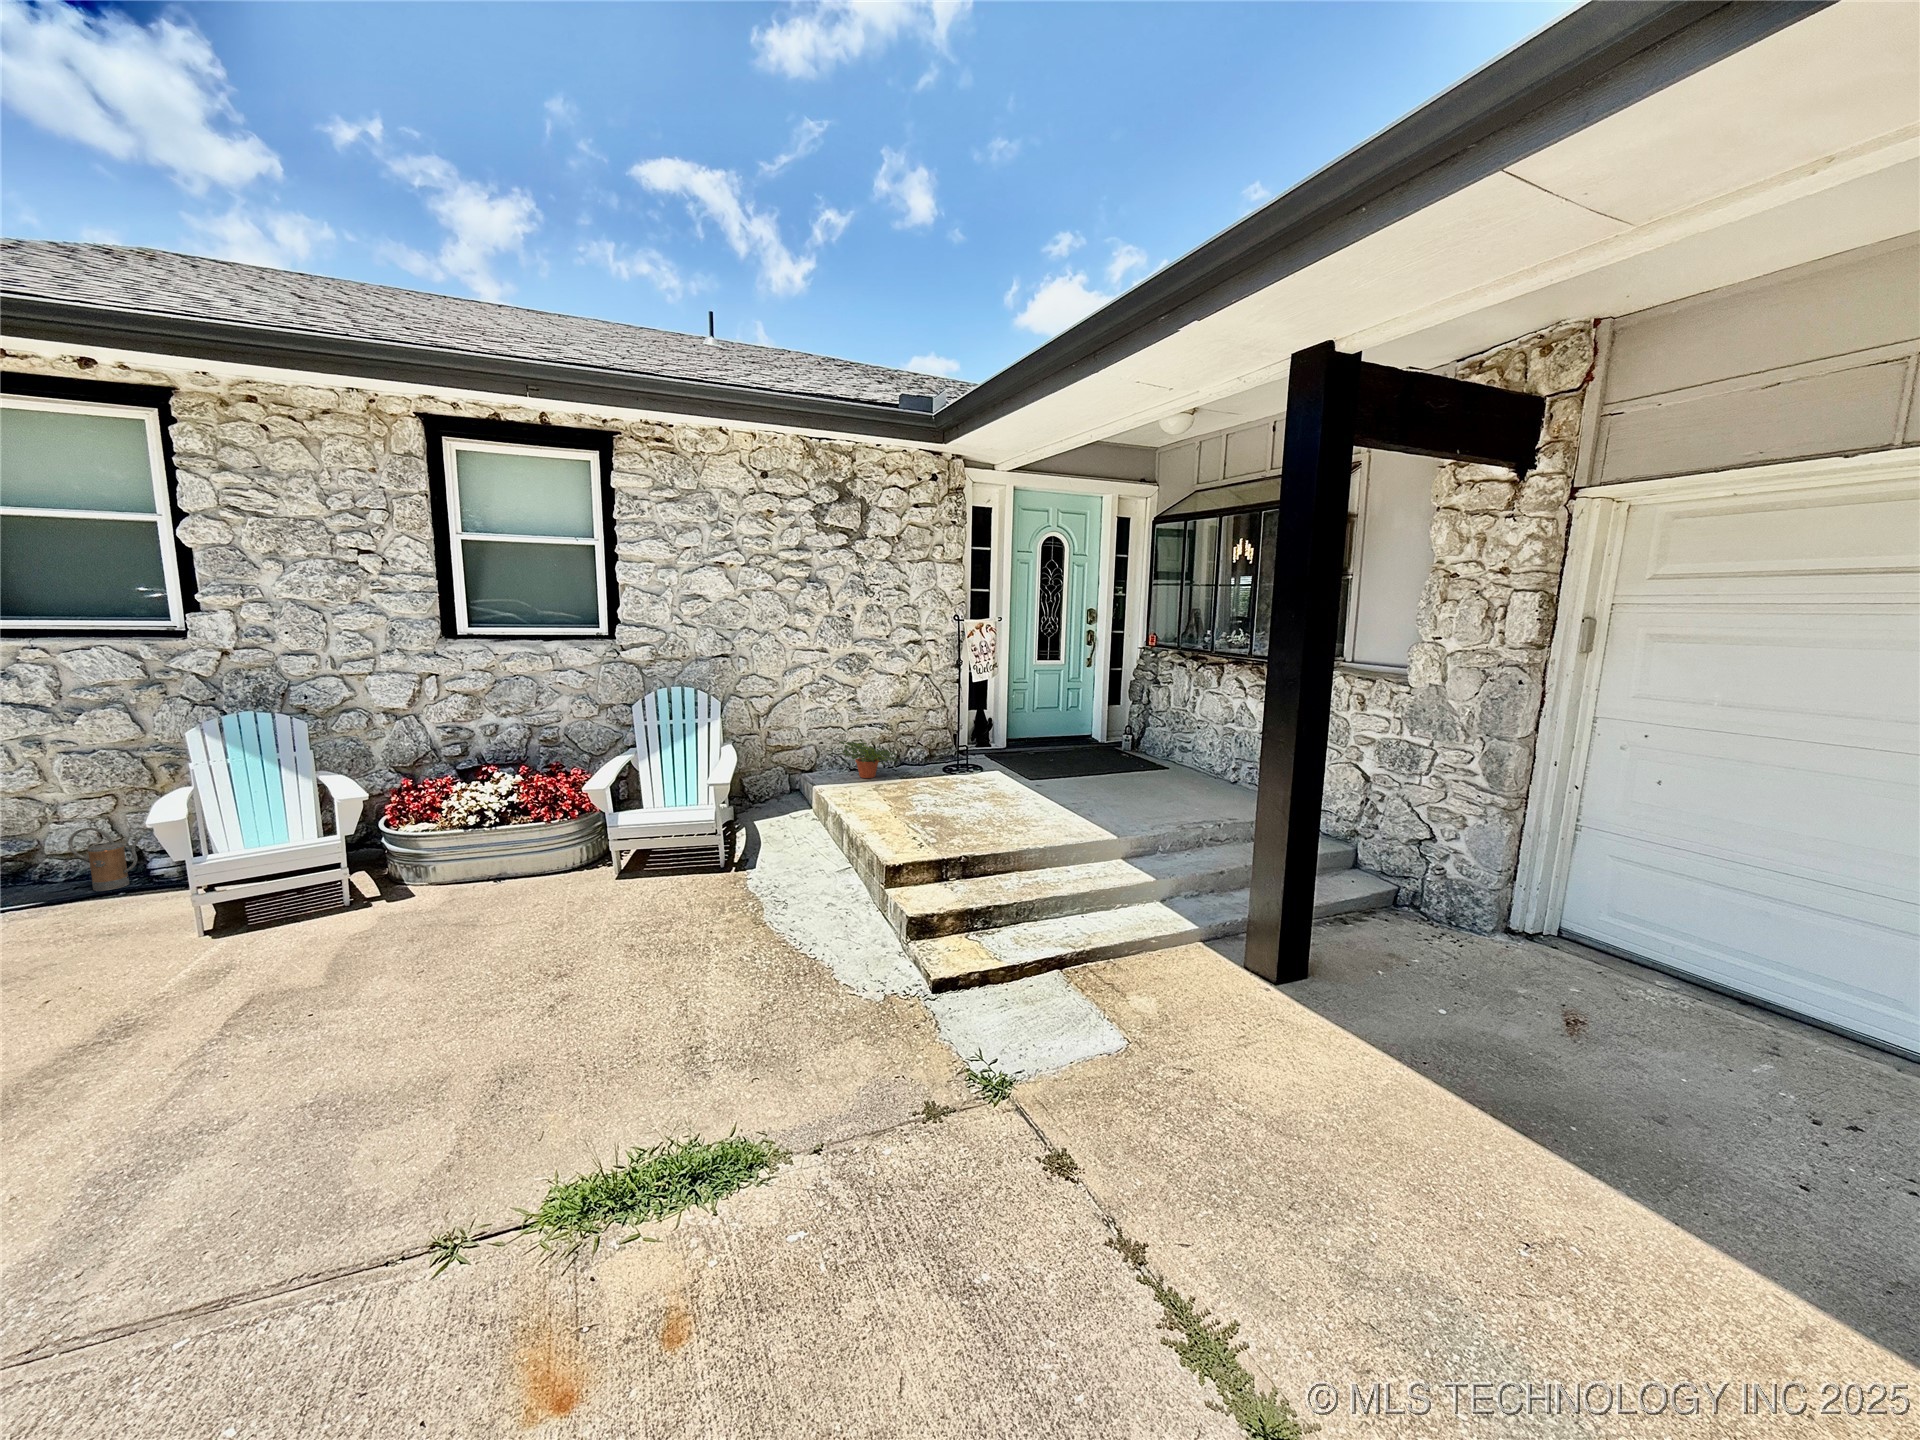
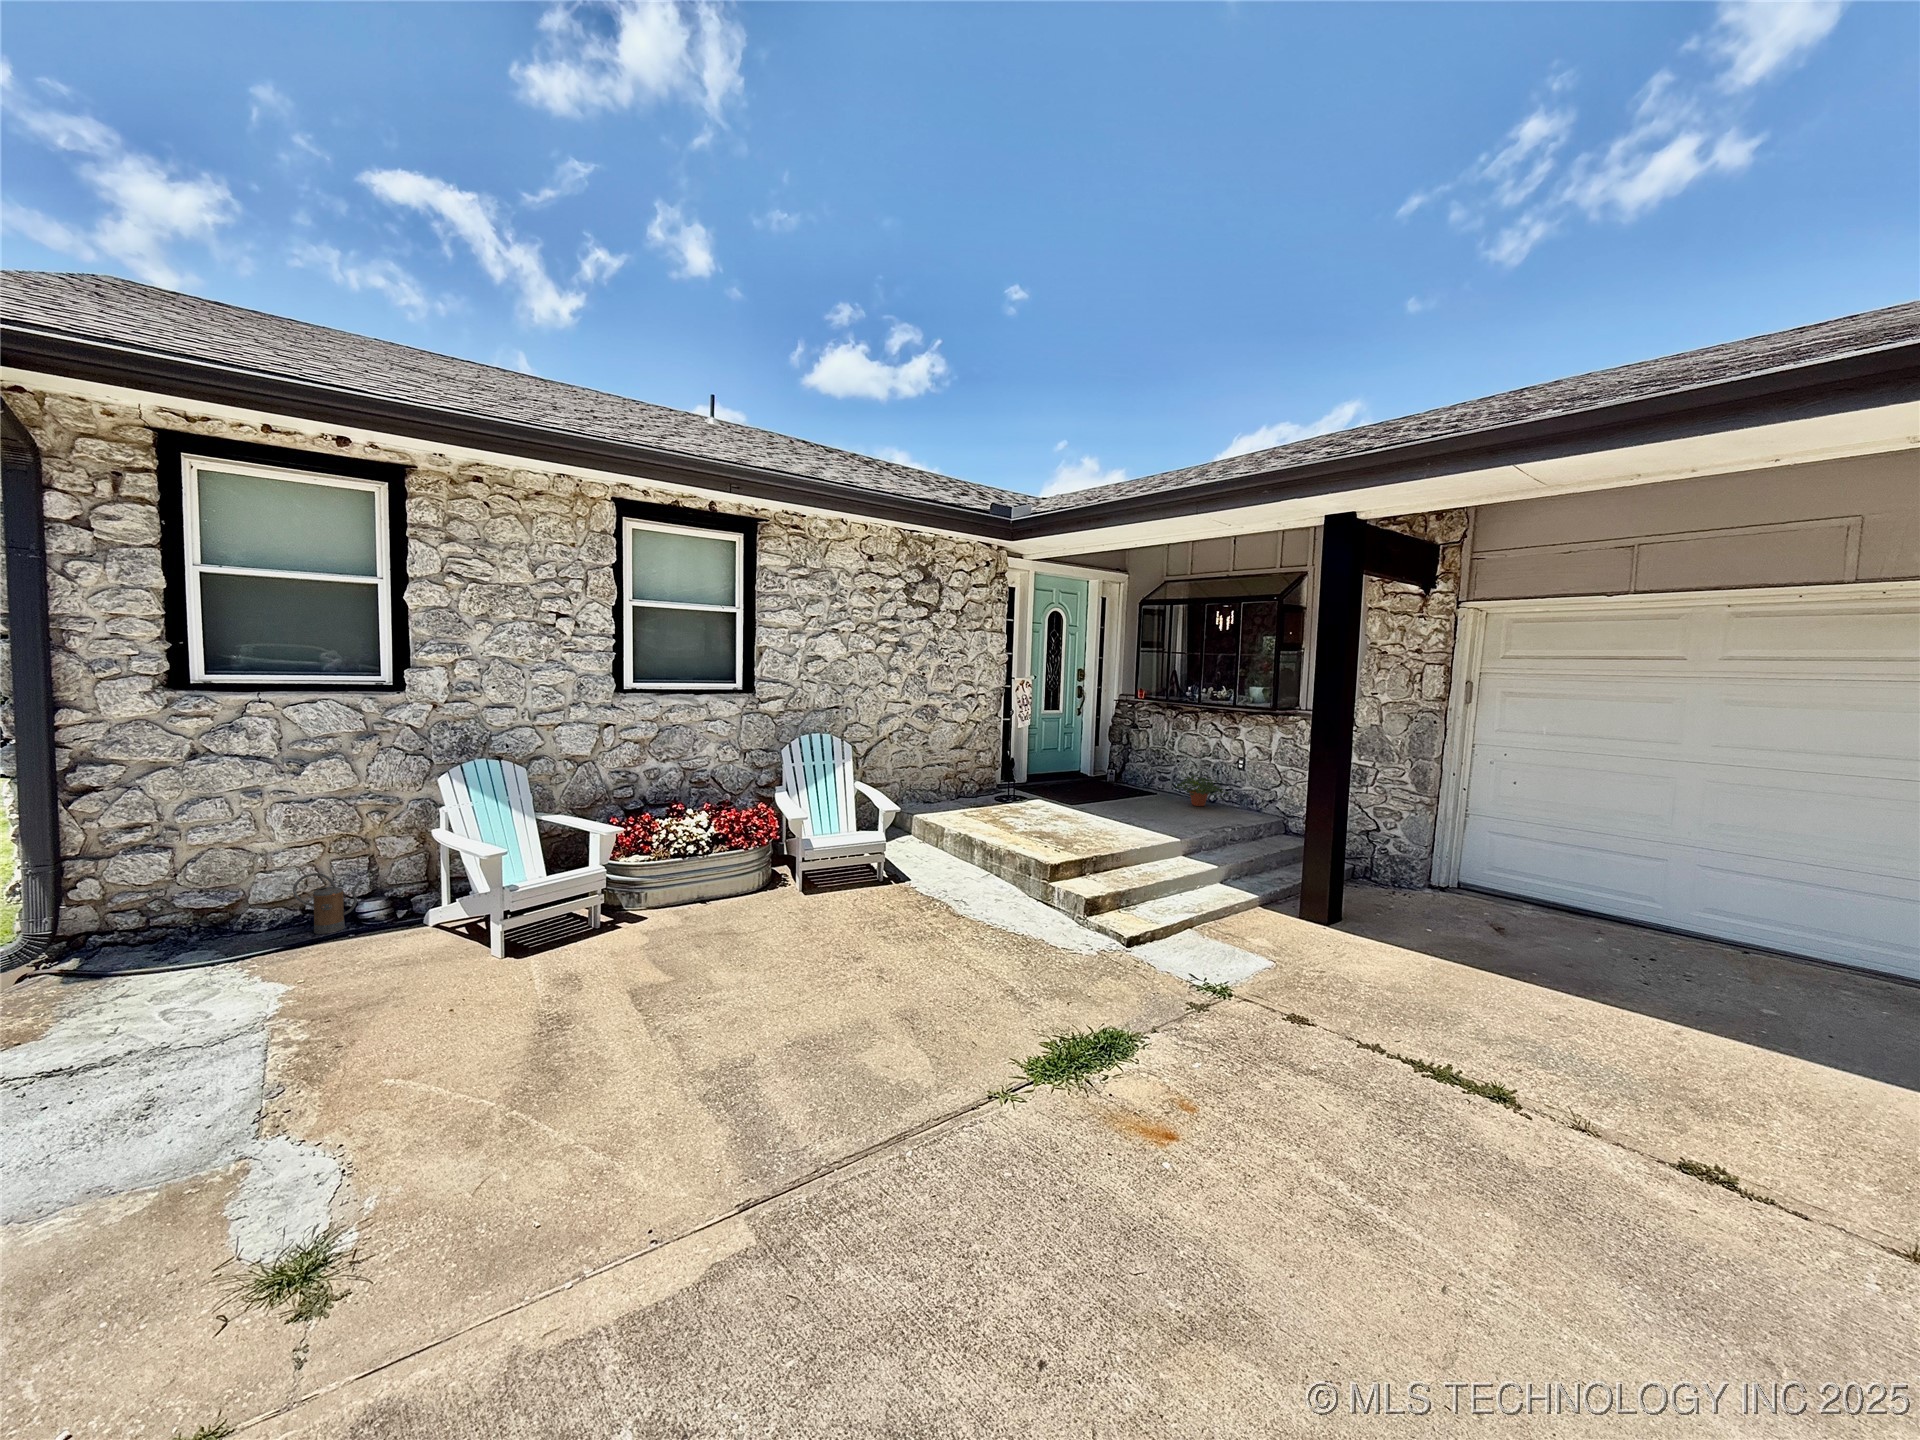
potted plant: present [839,739,900,778] -> present [1176,775,1229,806]

